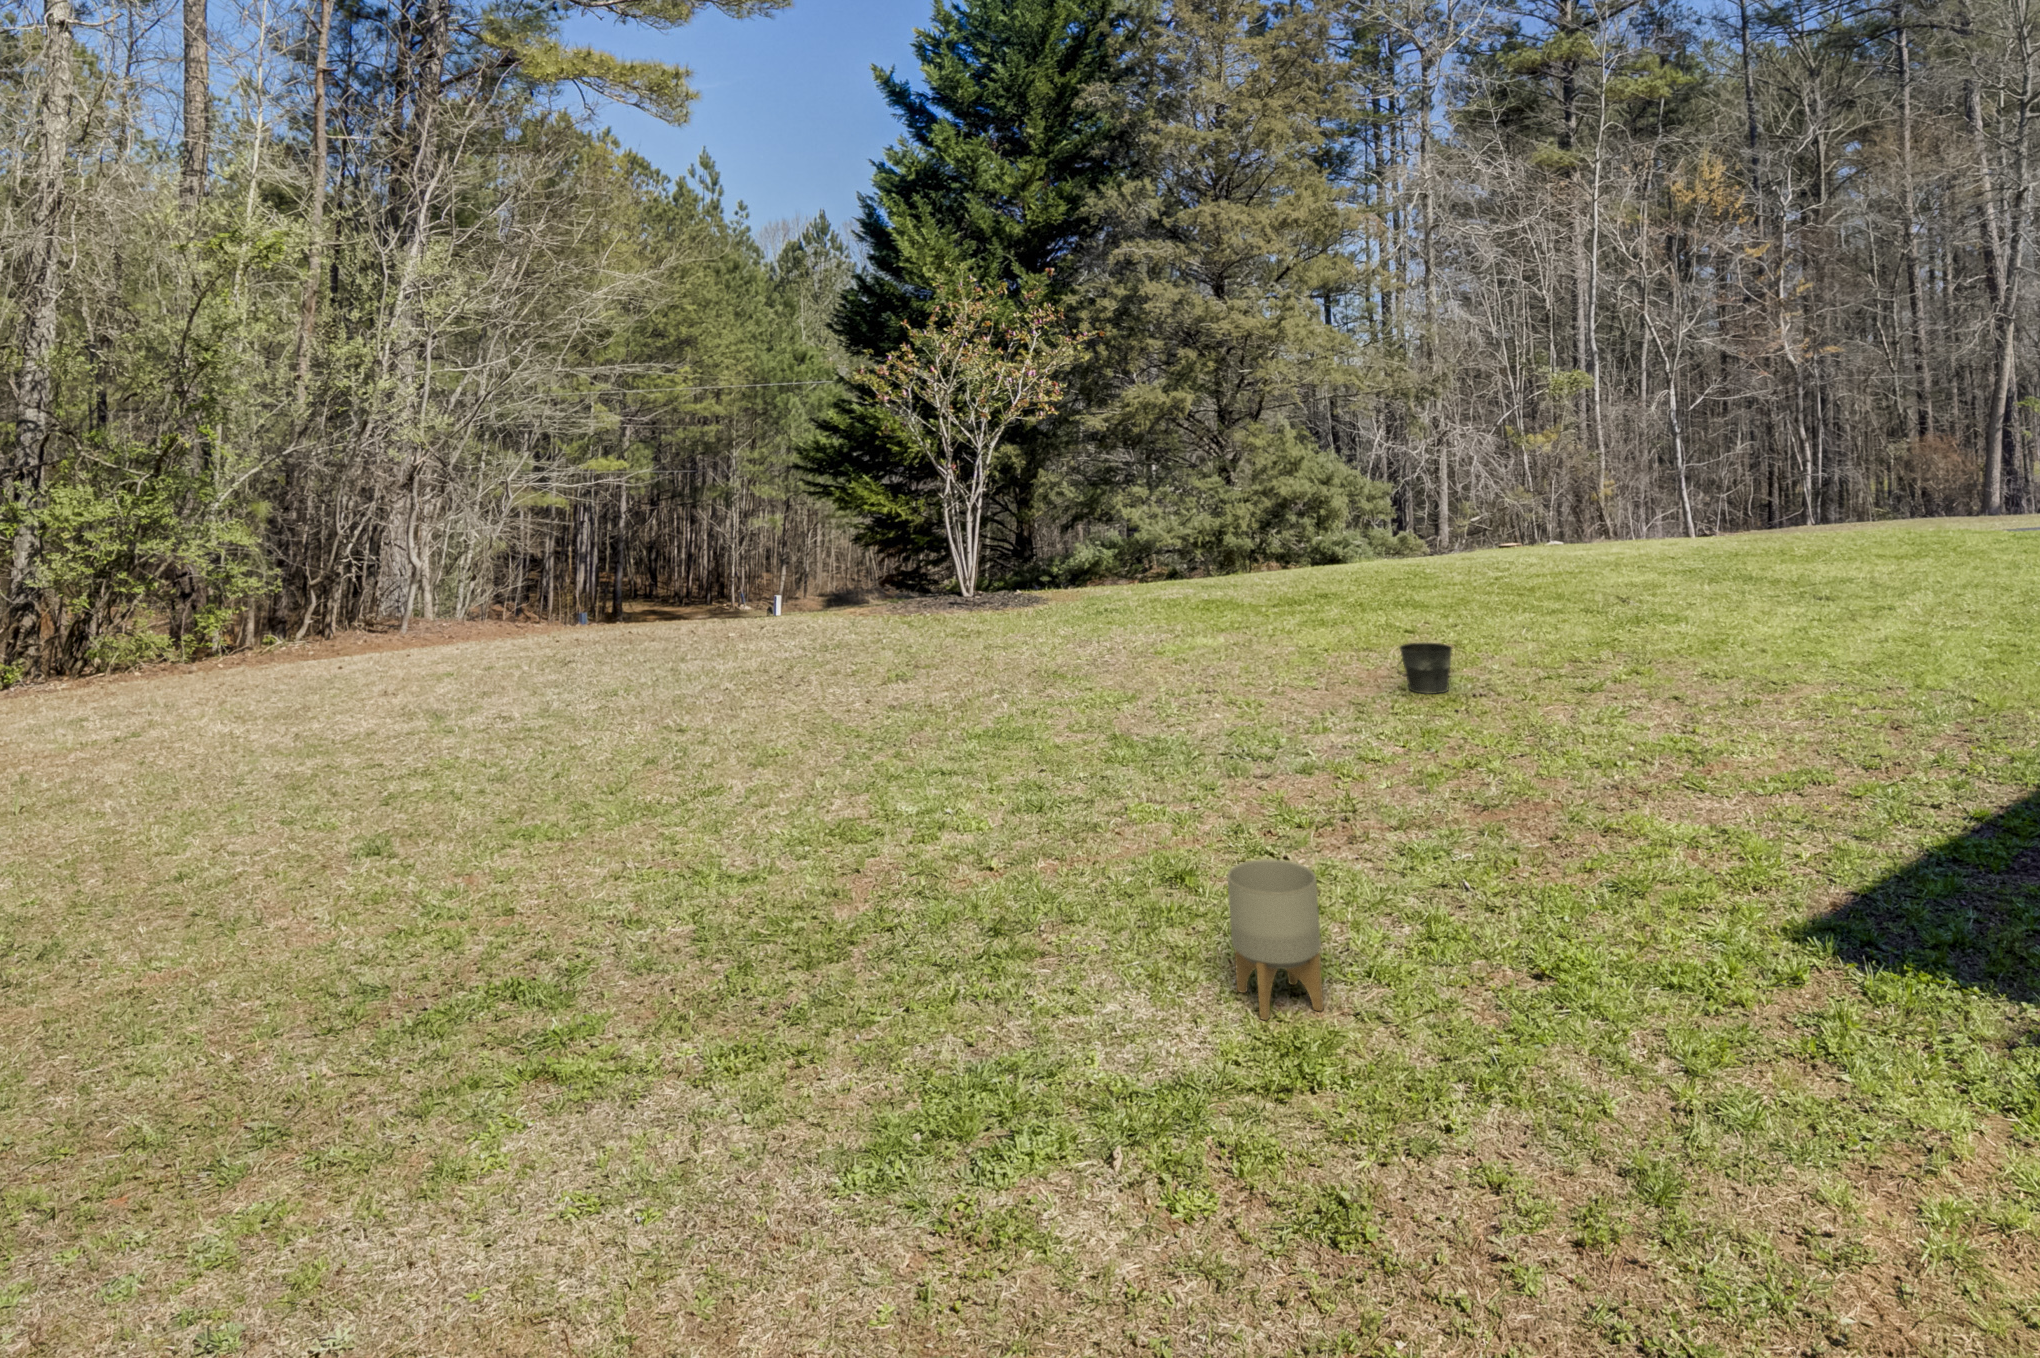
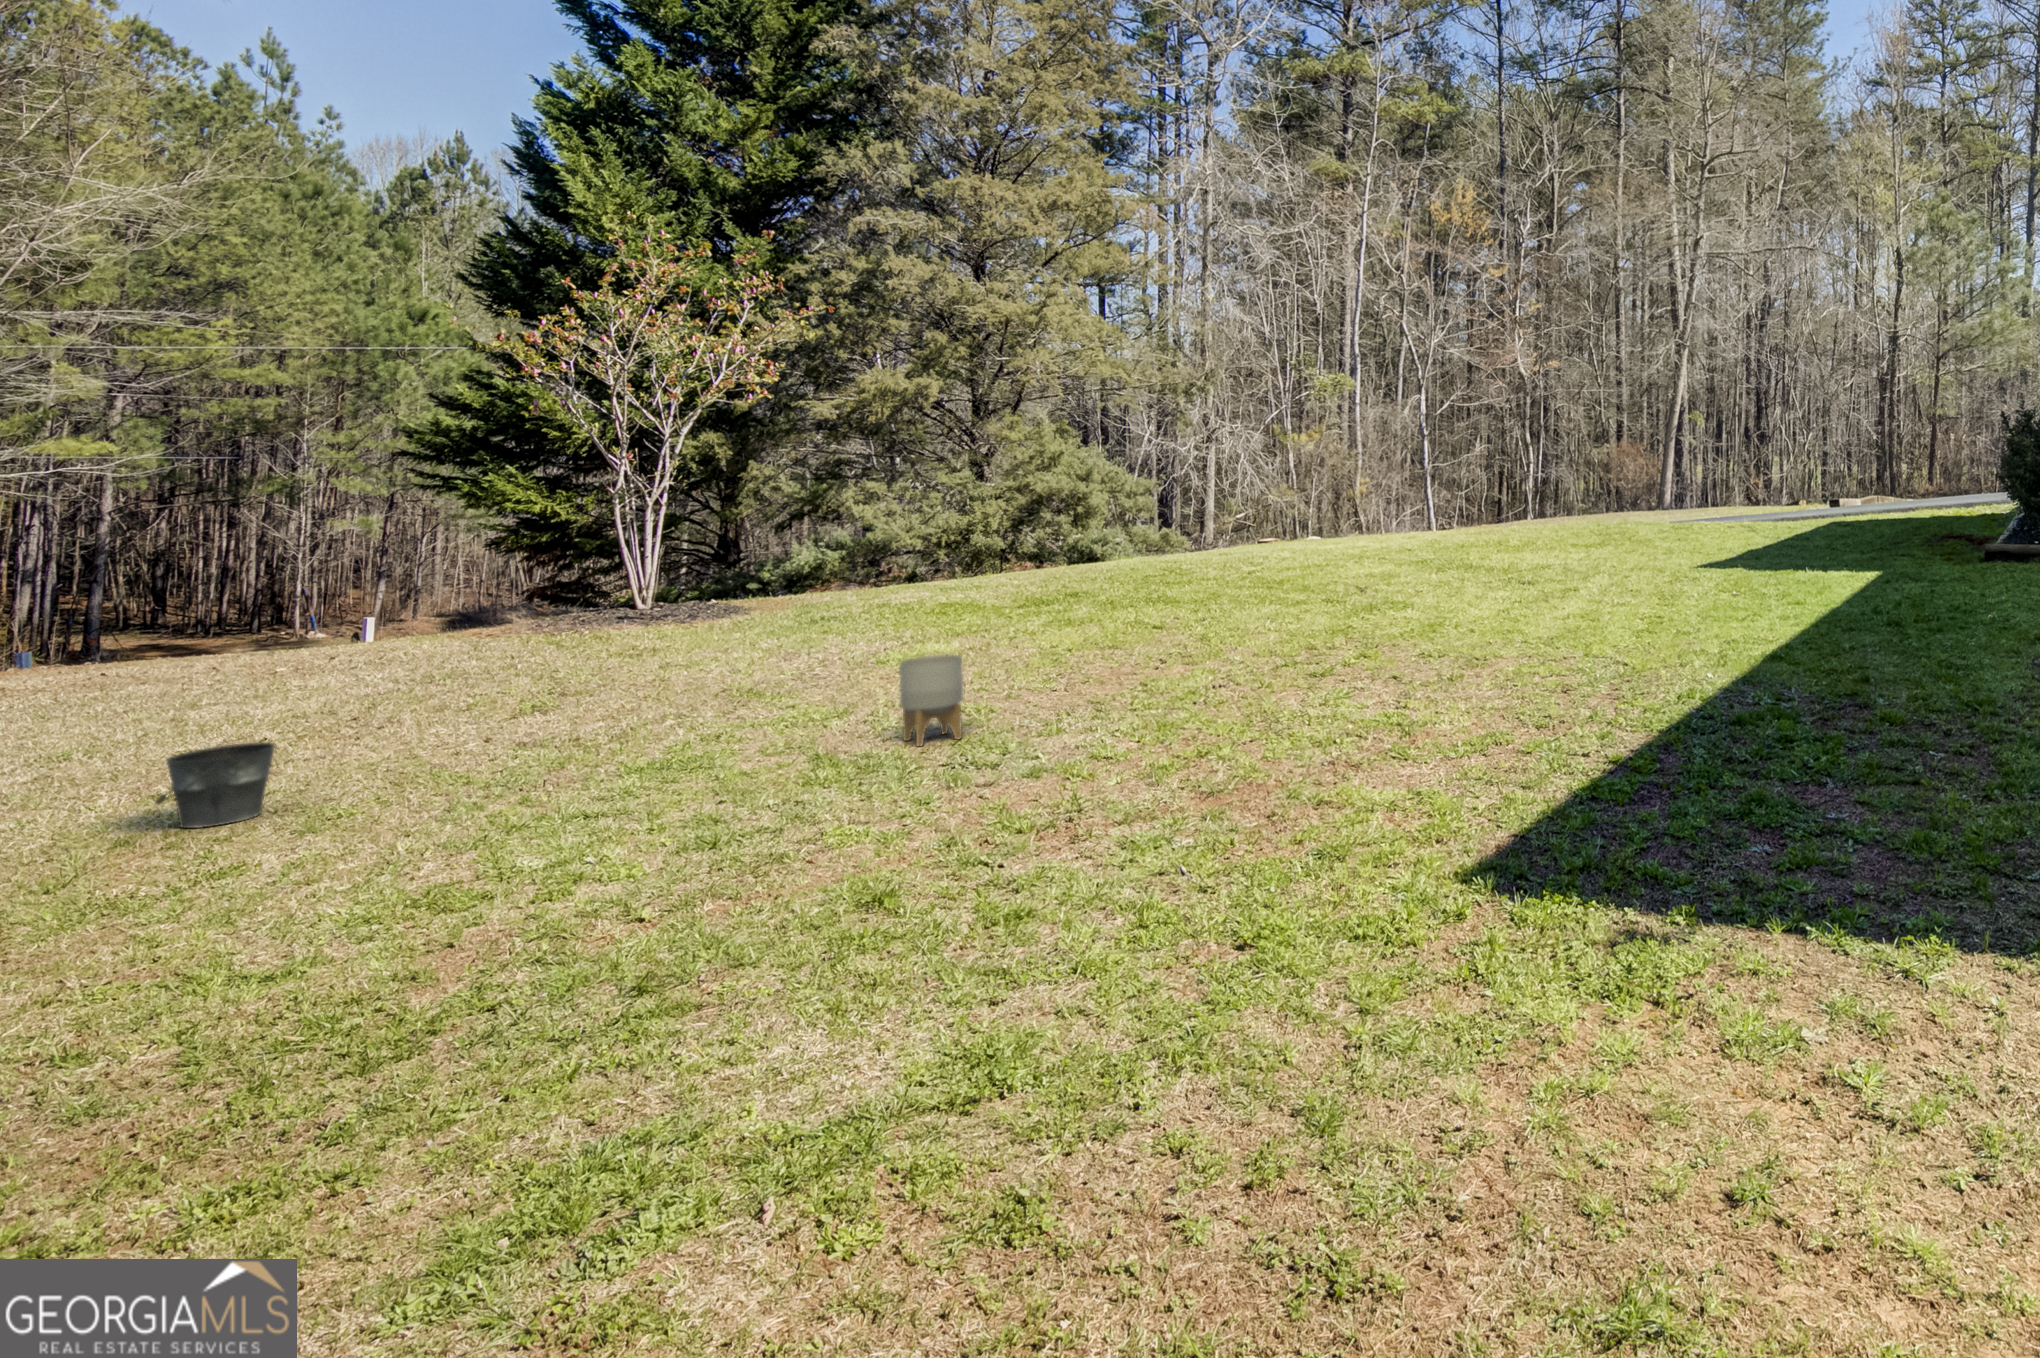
bucket: present [1397,643,1452,694] -> present [156,742,275,828]

